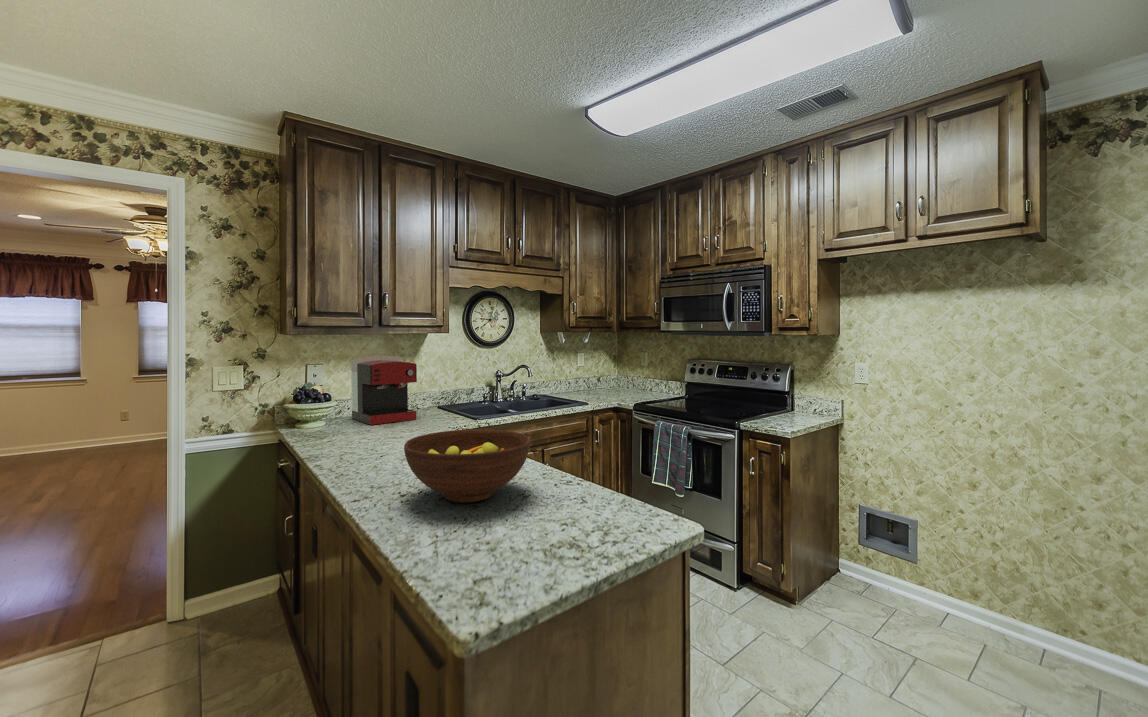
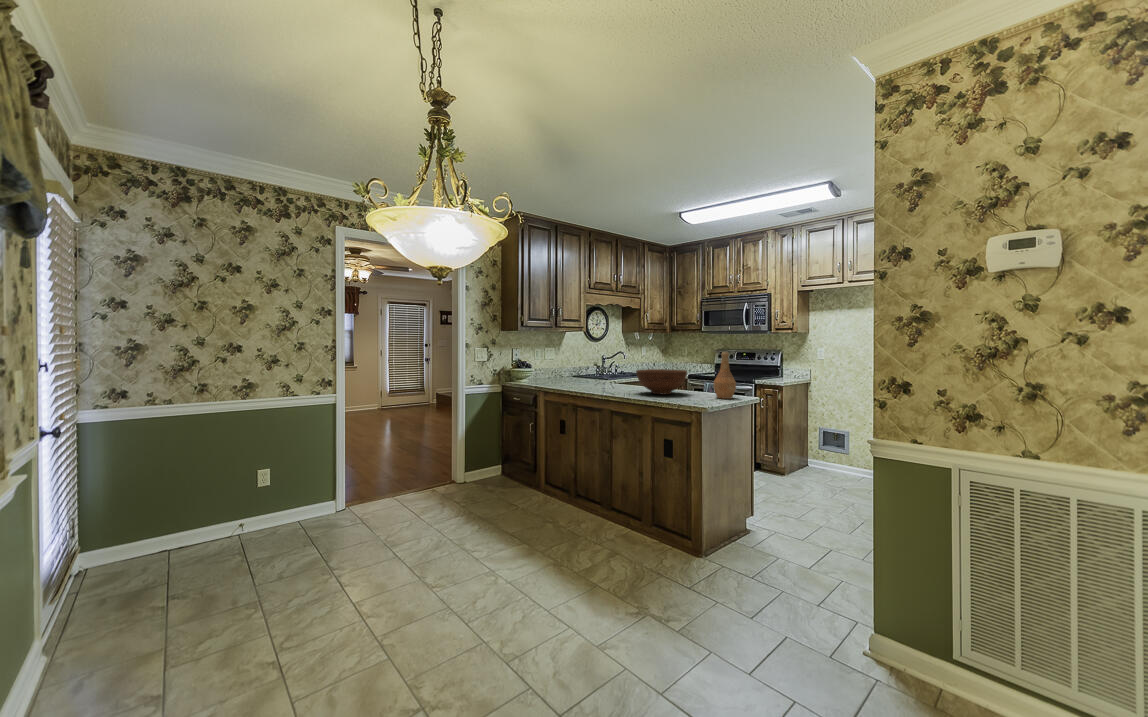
coffee maker: present [351,355,417,425] -> none [537,343,575,380]
vase: none [570,404,629,537] -> present [714,352,736,399]

